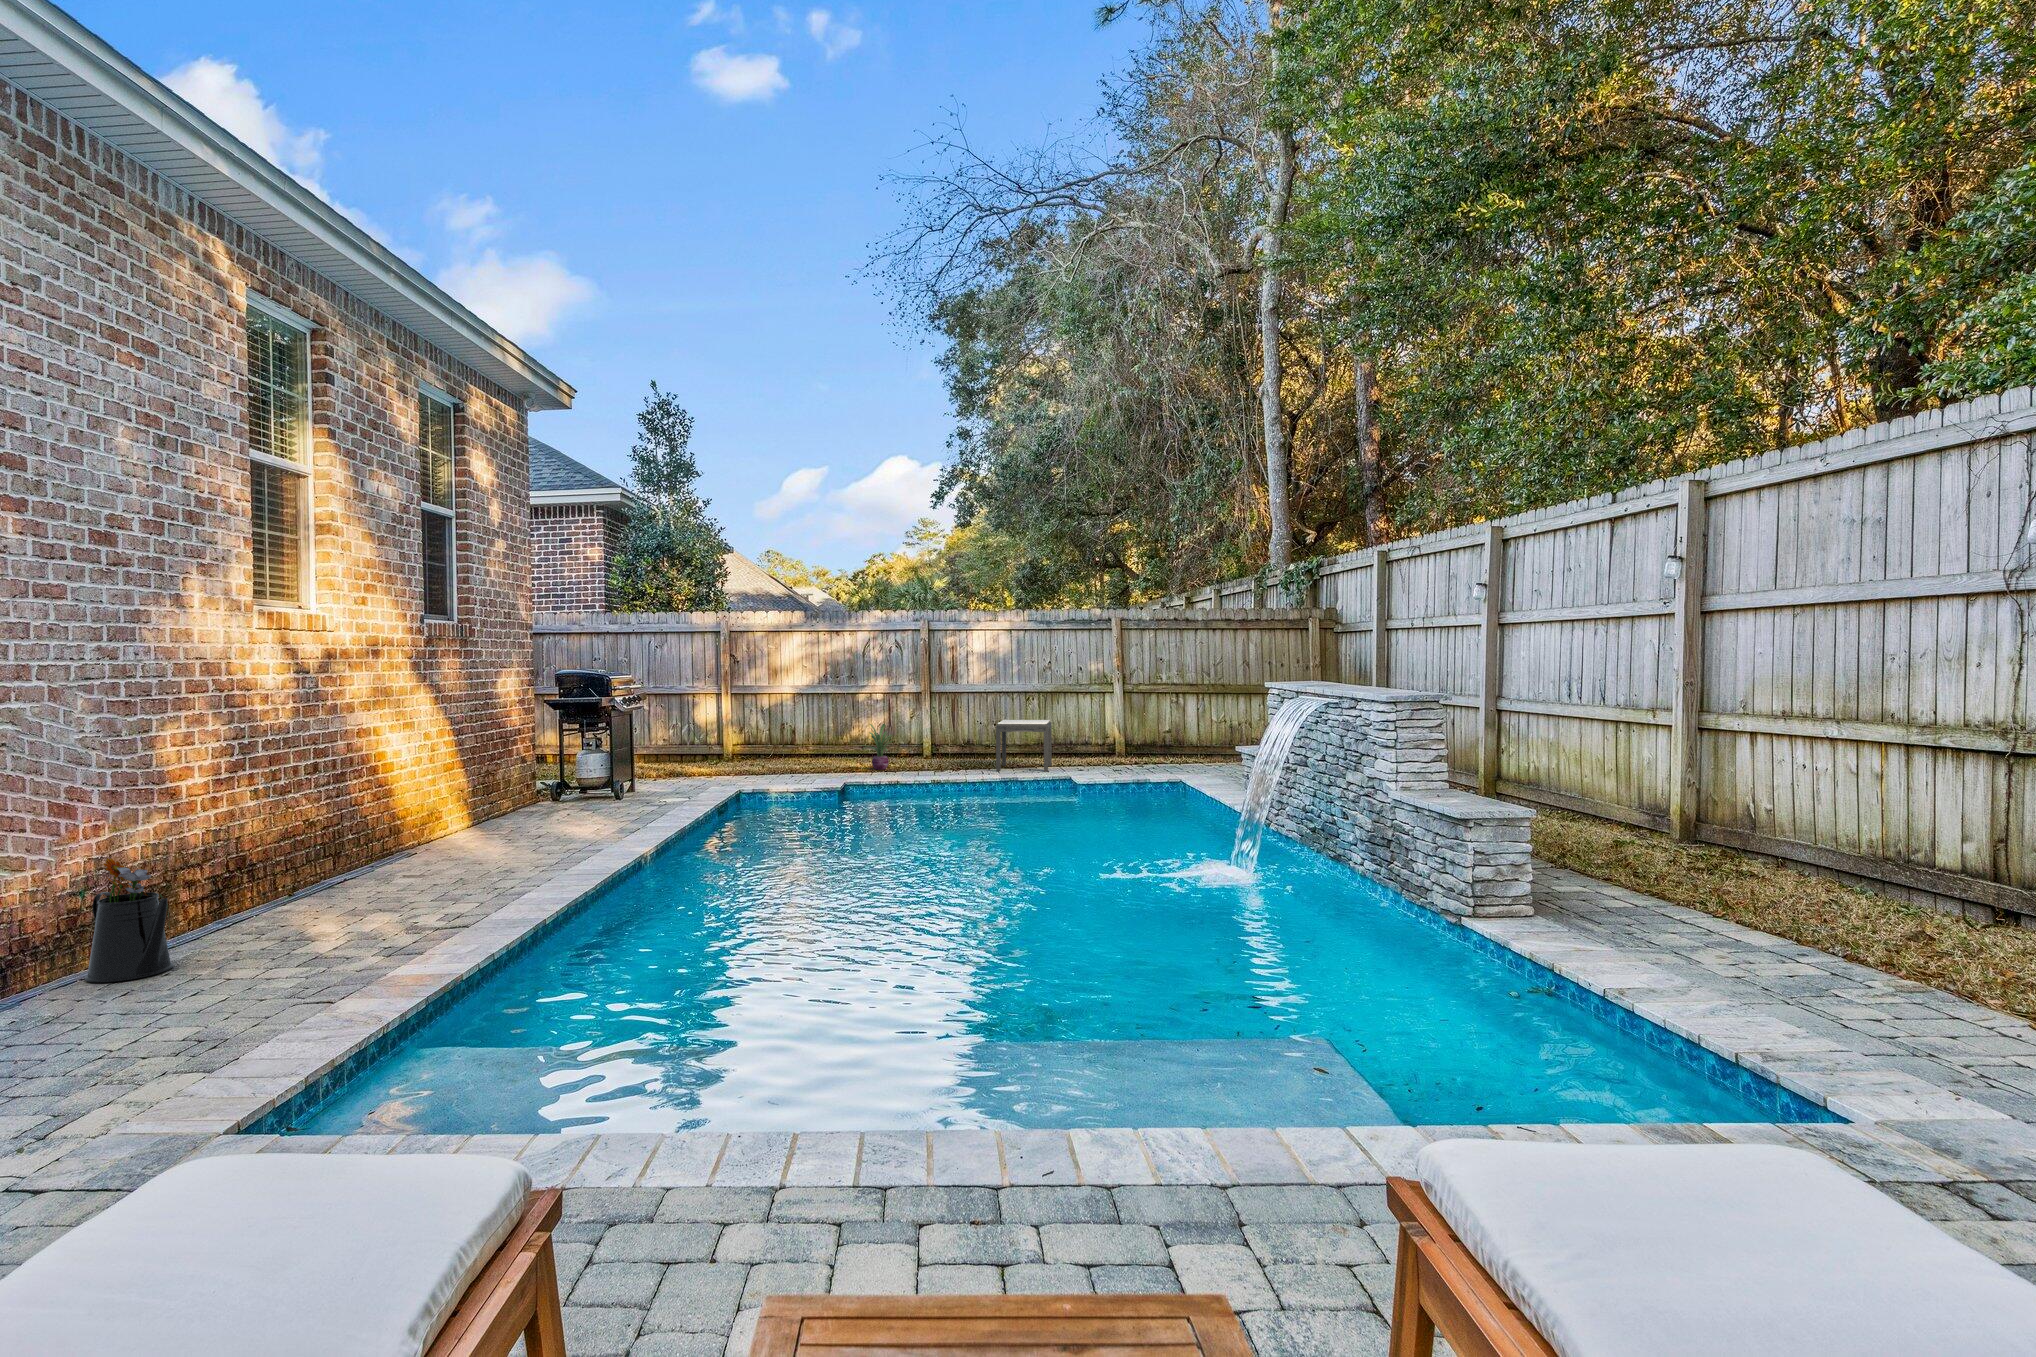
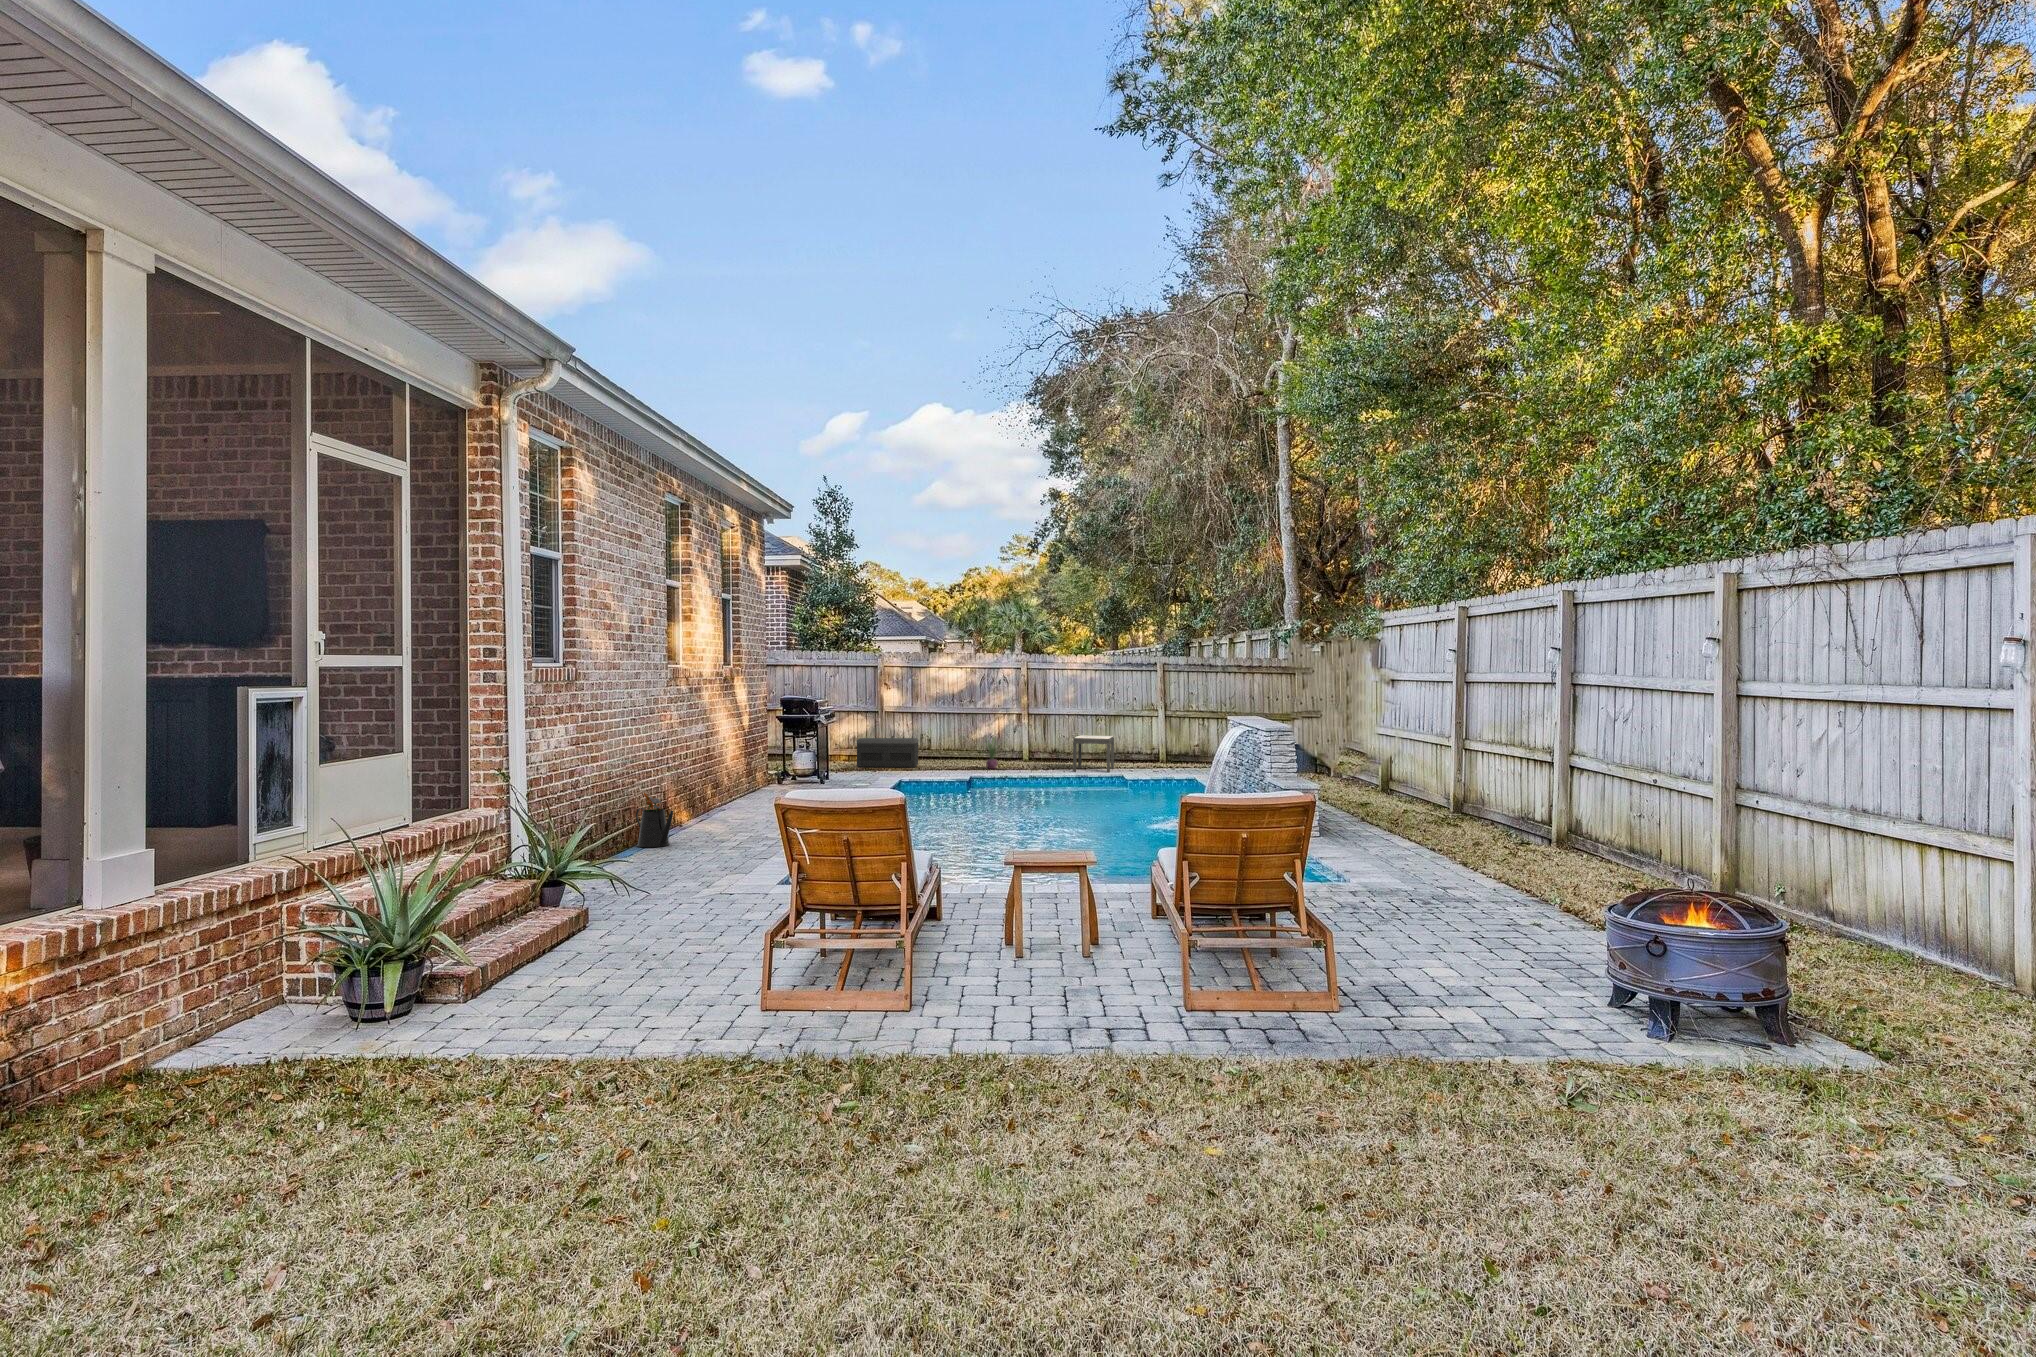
storage bench: none [684,728,775,772] -> present [857,738,919,768]

